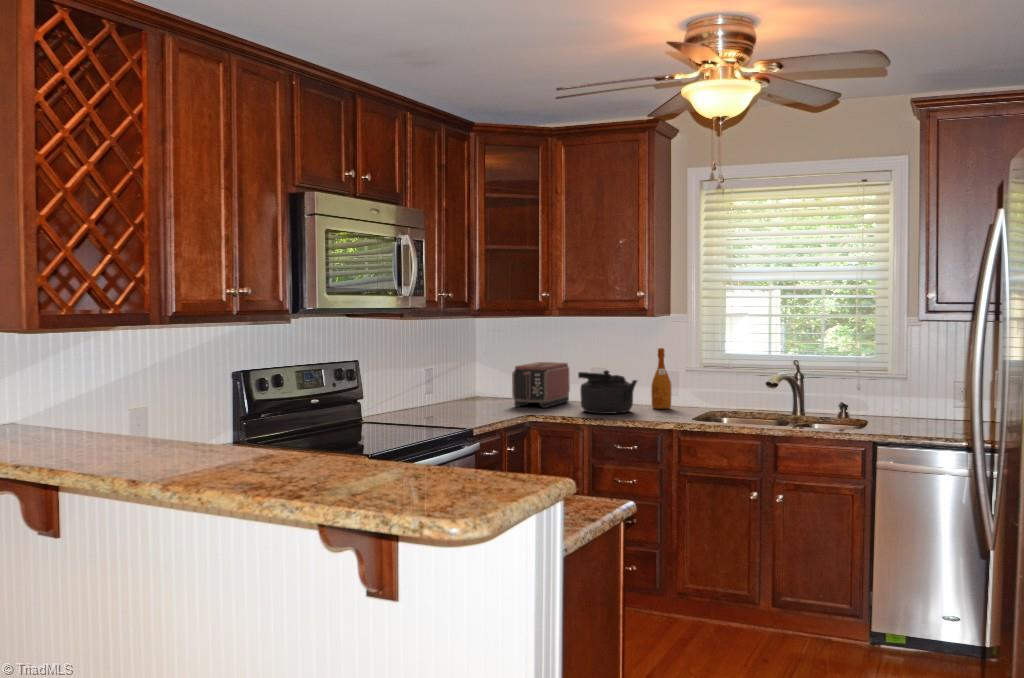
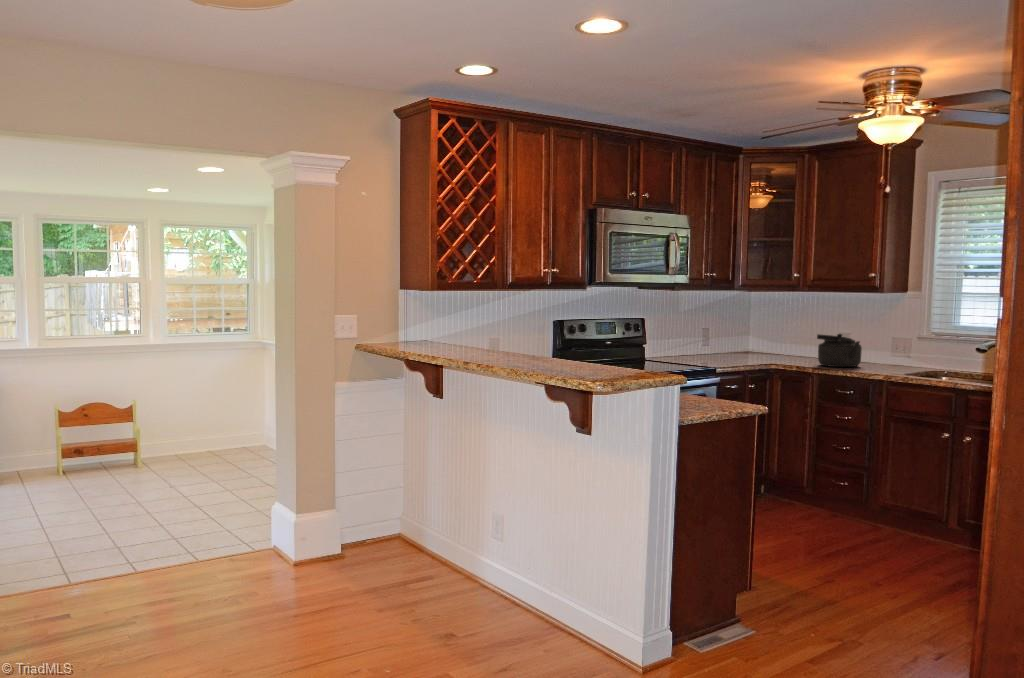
wine bottle: present [651,348,671,409] -> none [882,318,899,367]
toaster: present [512,362,570,408] -> none [770,328,821,362]

